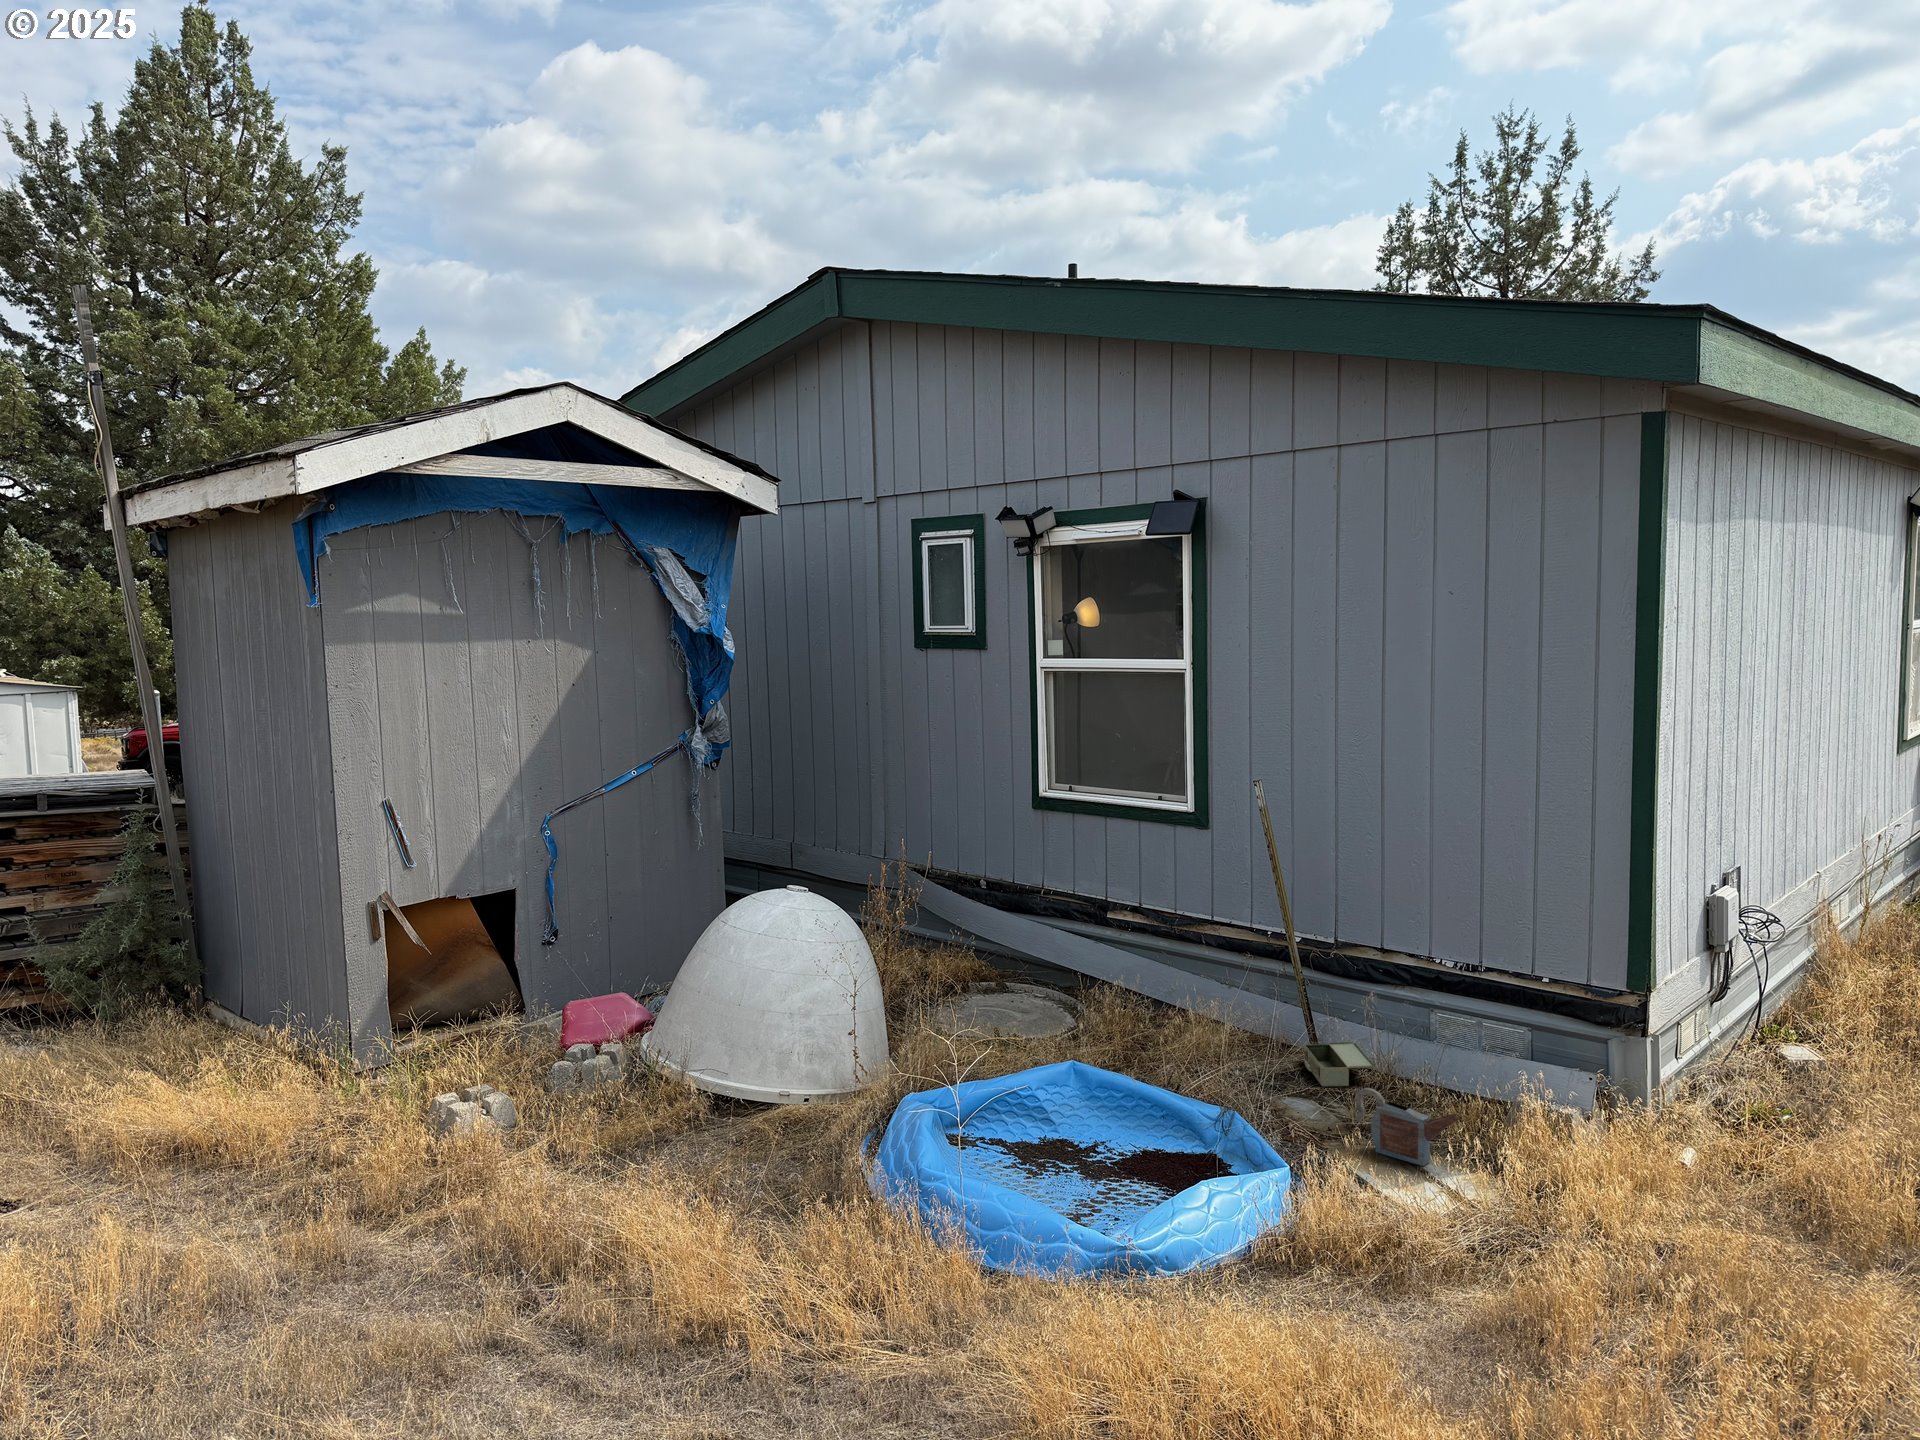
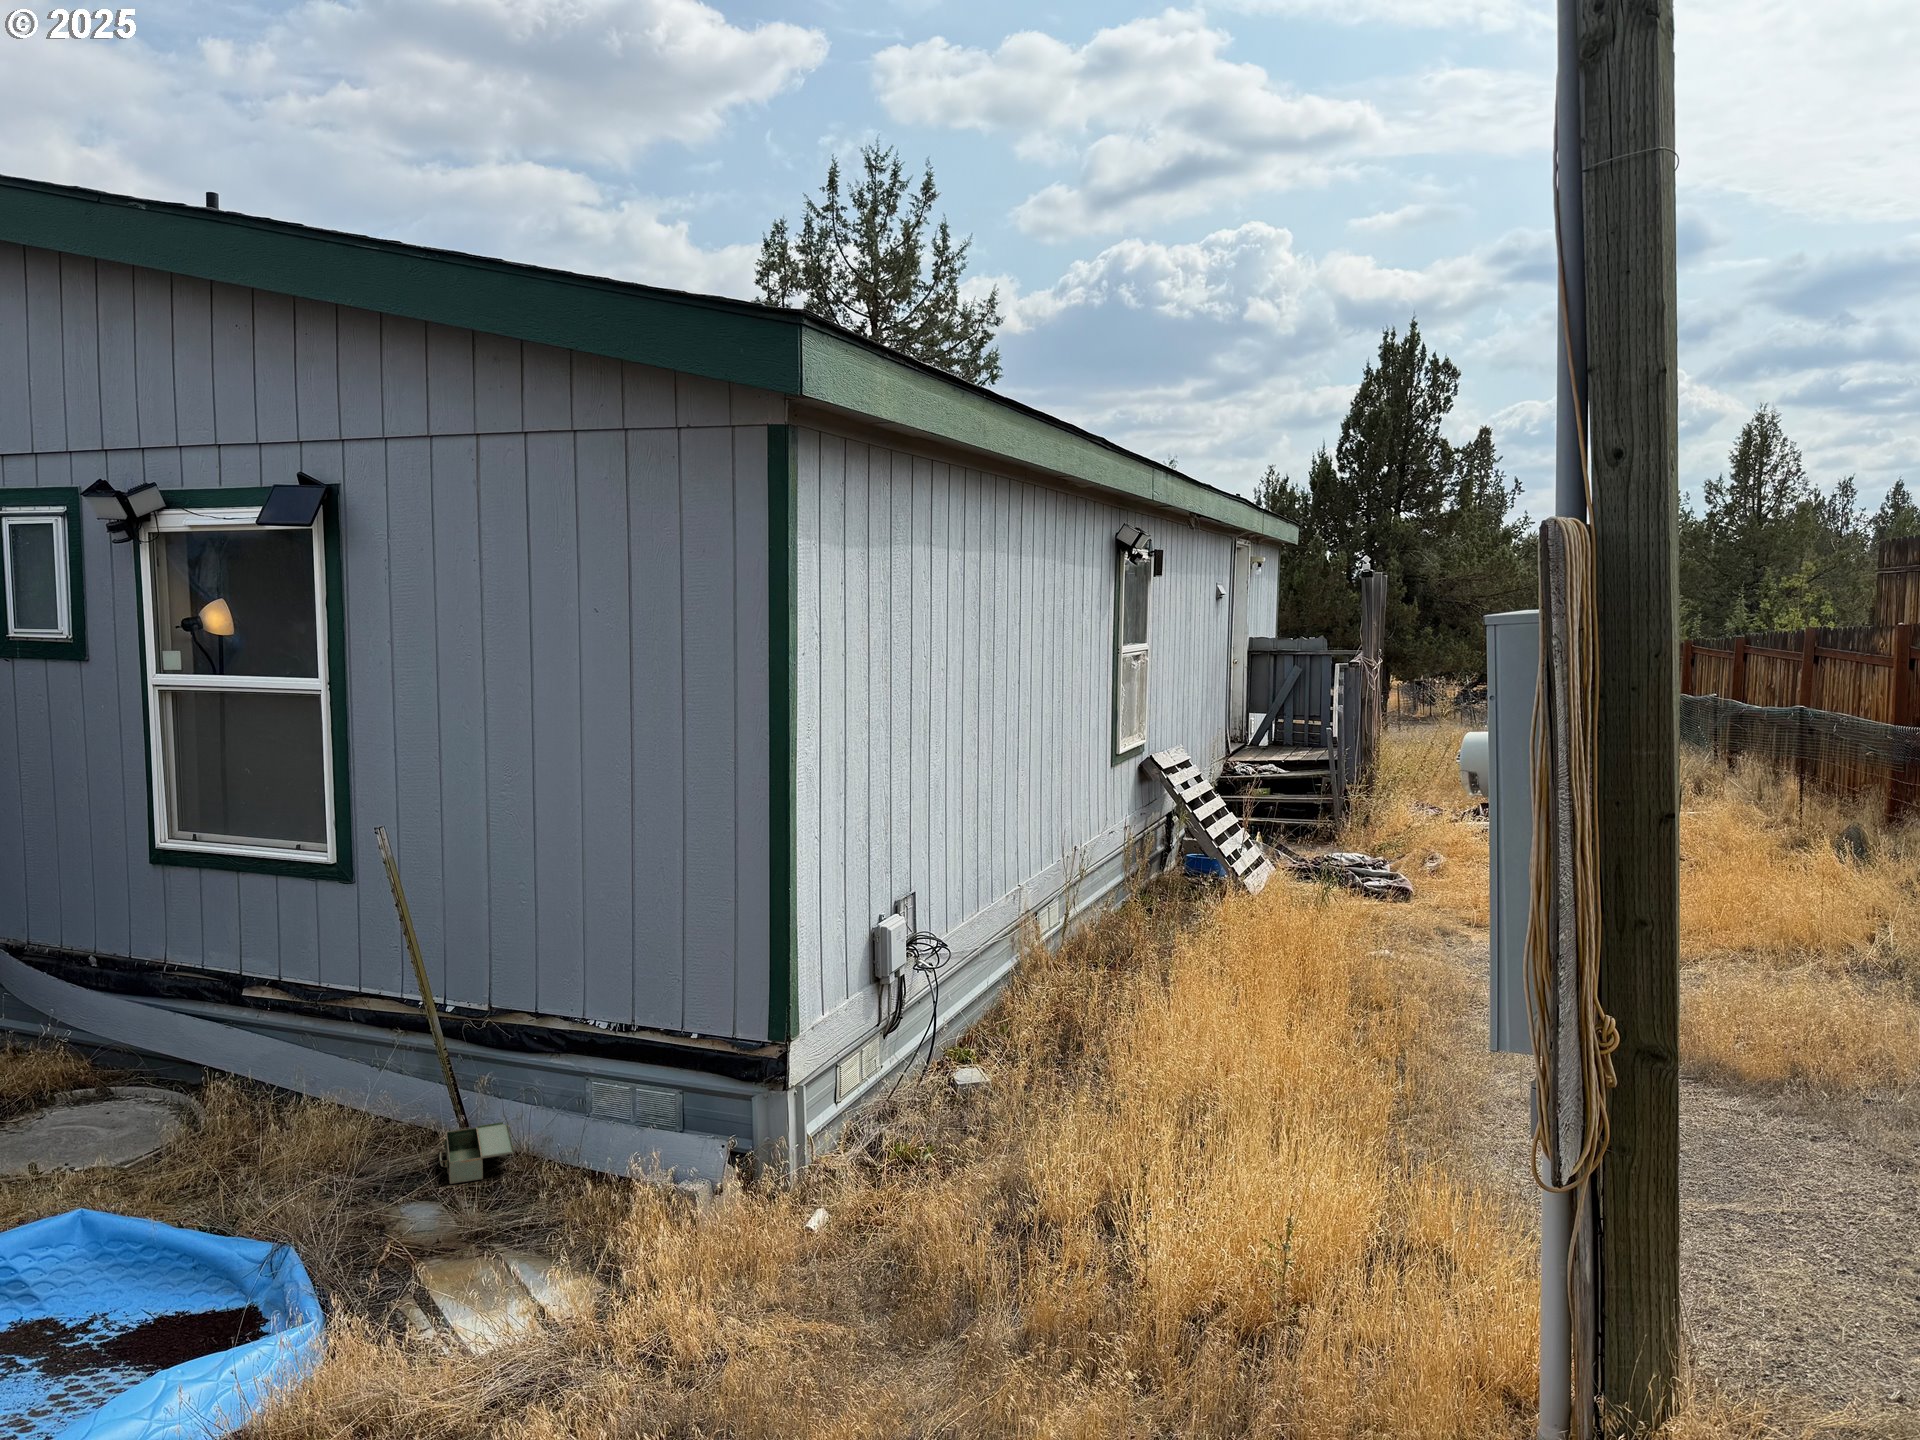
watering can: present [1355,1088,1459,1166] -> none [449,1192,555,1279]

